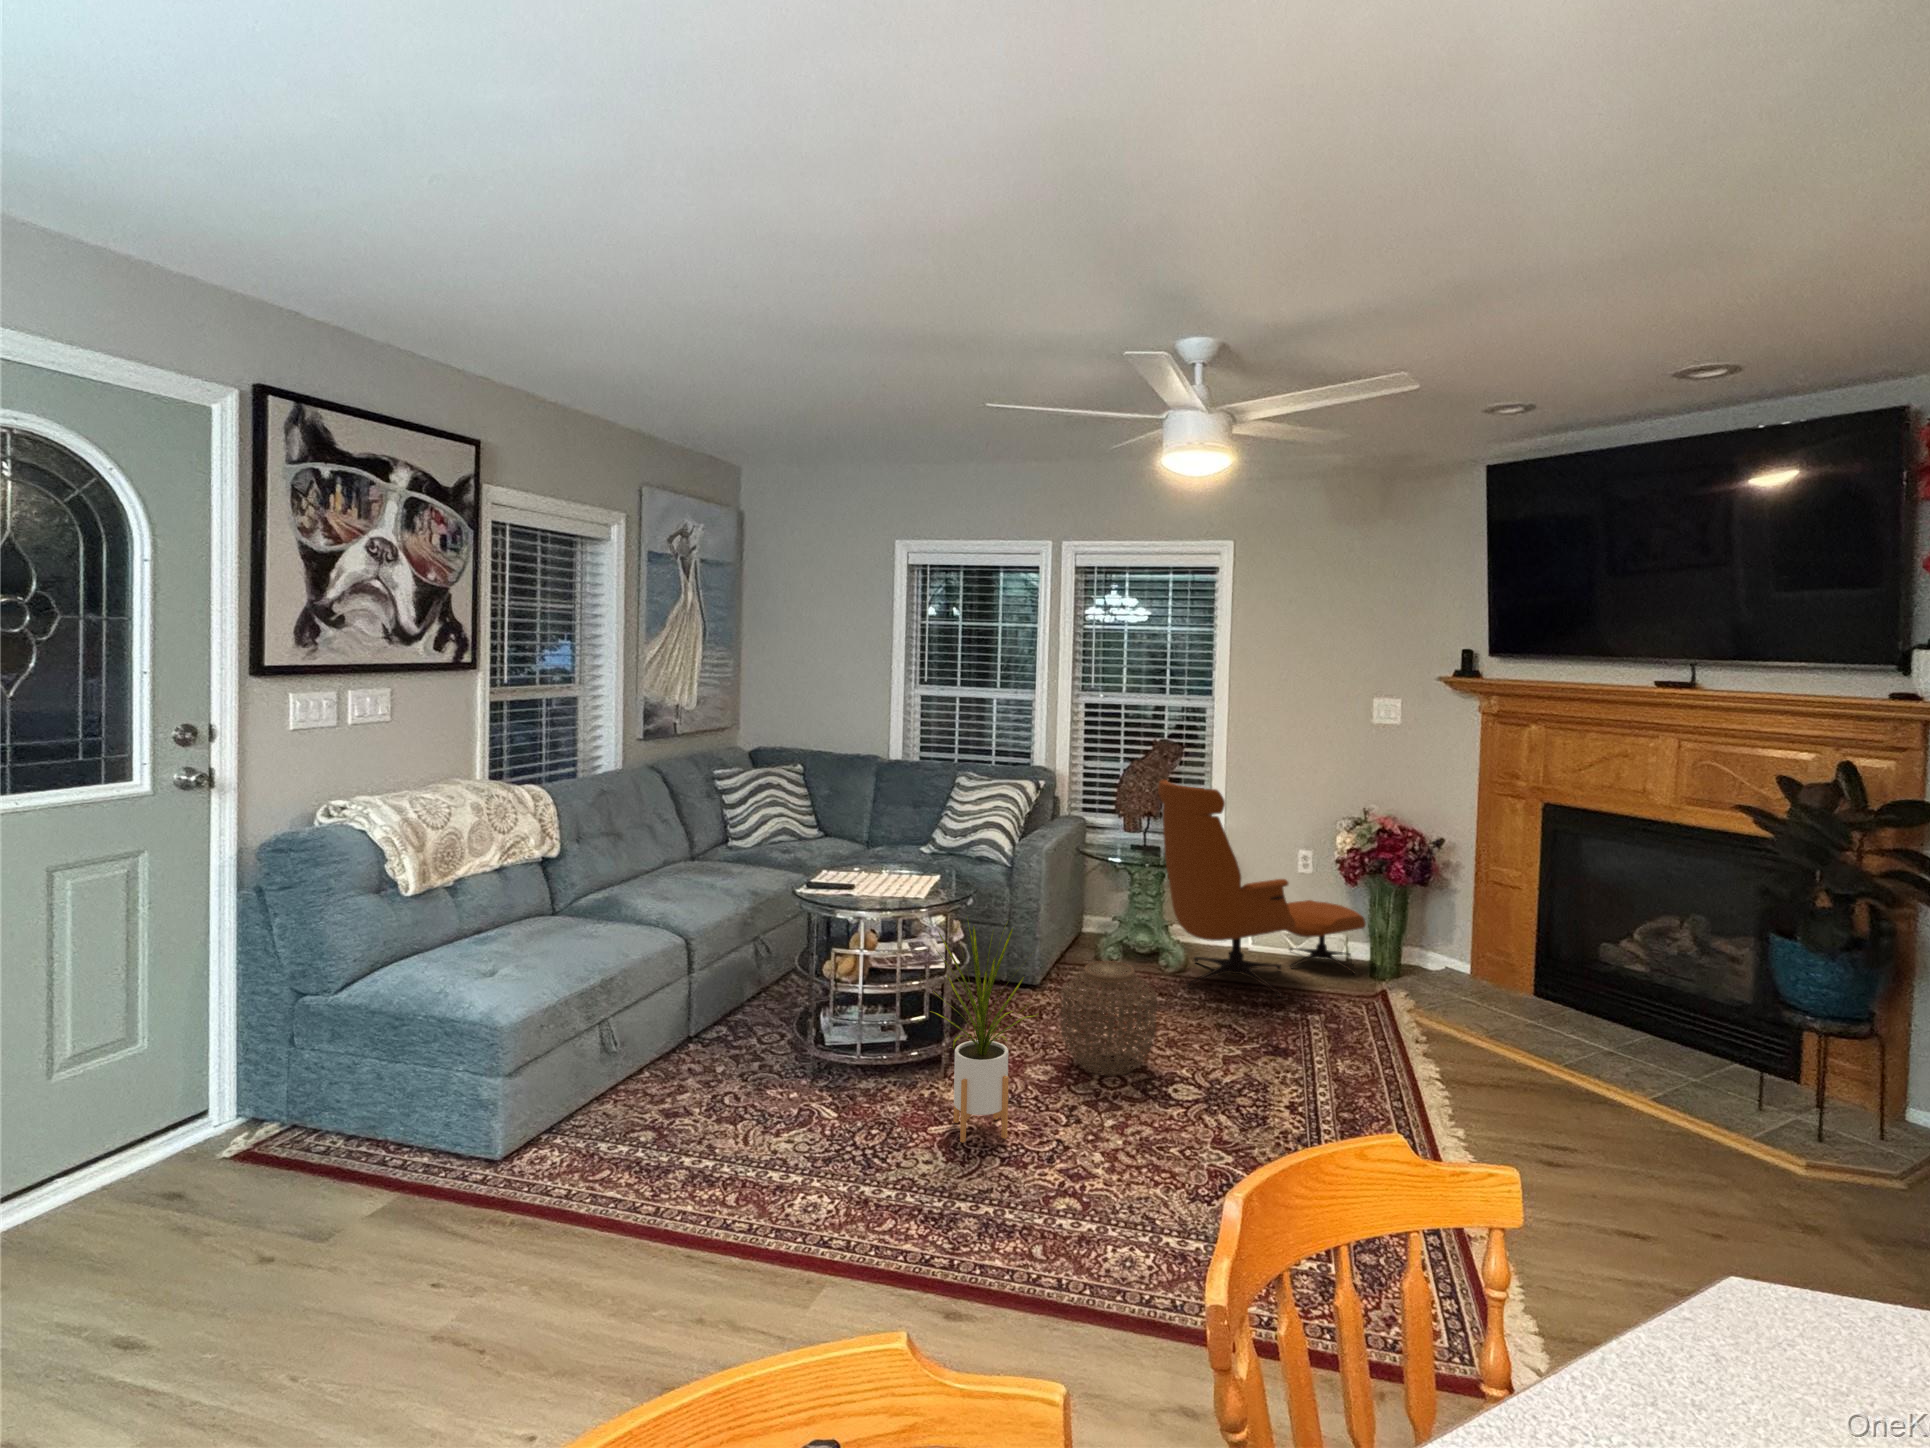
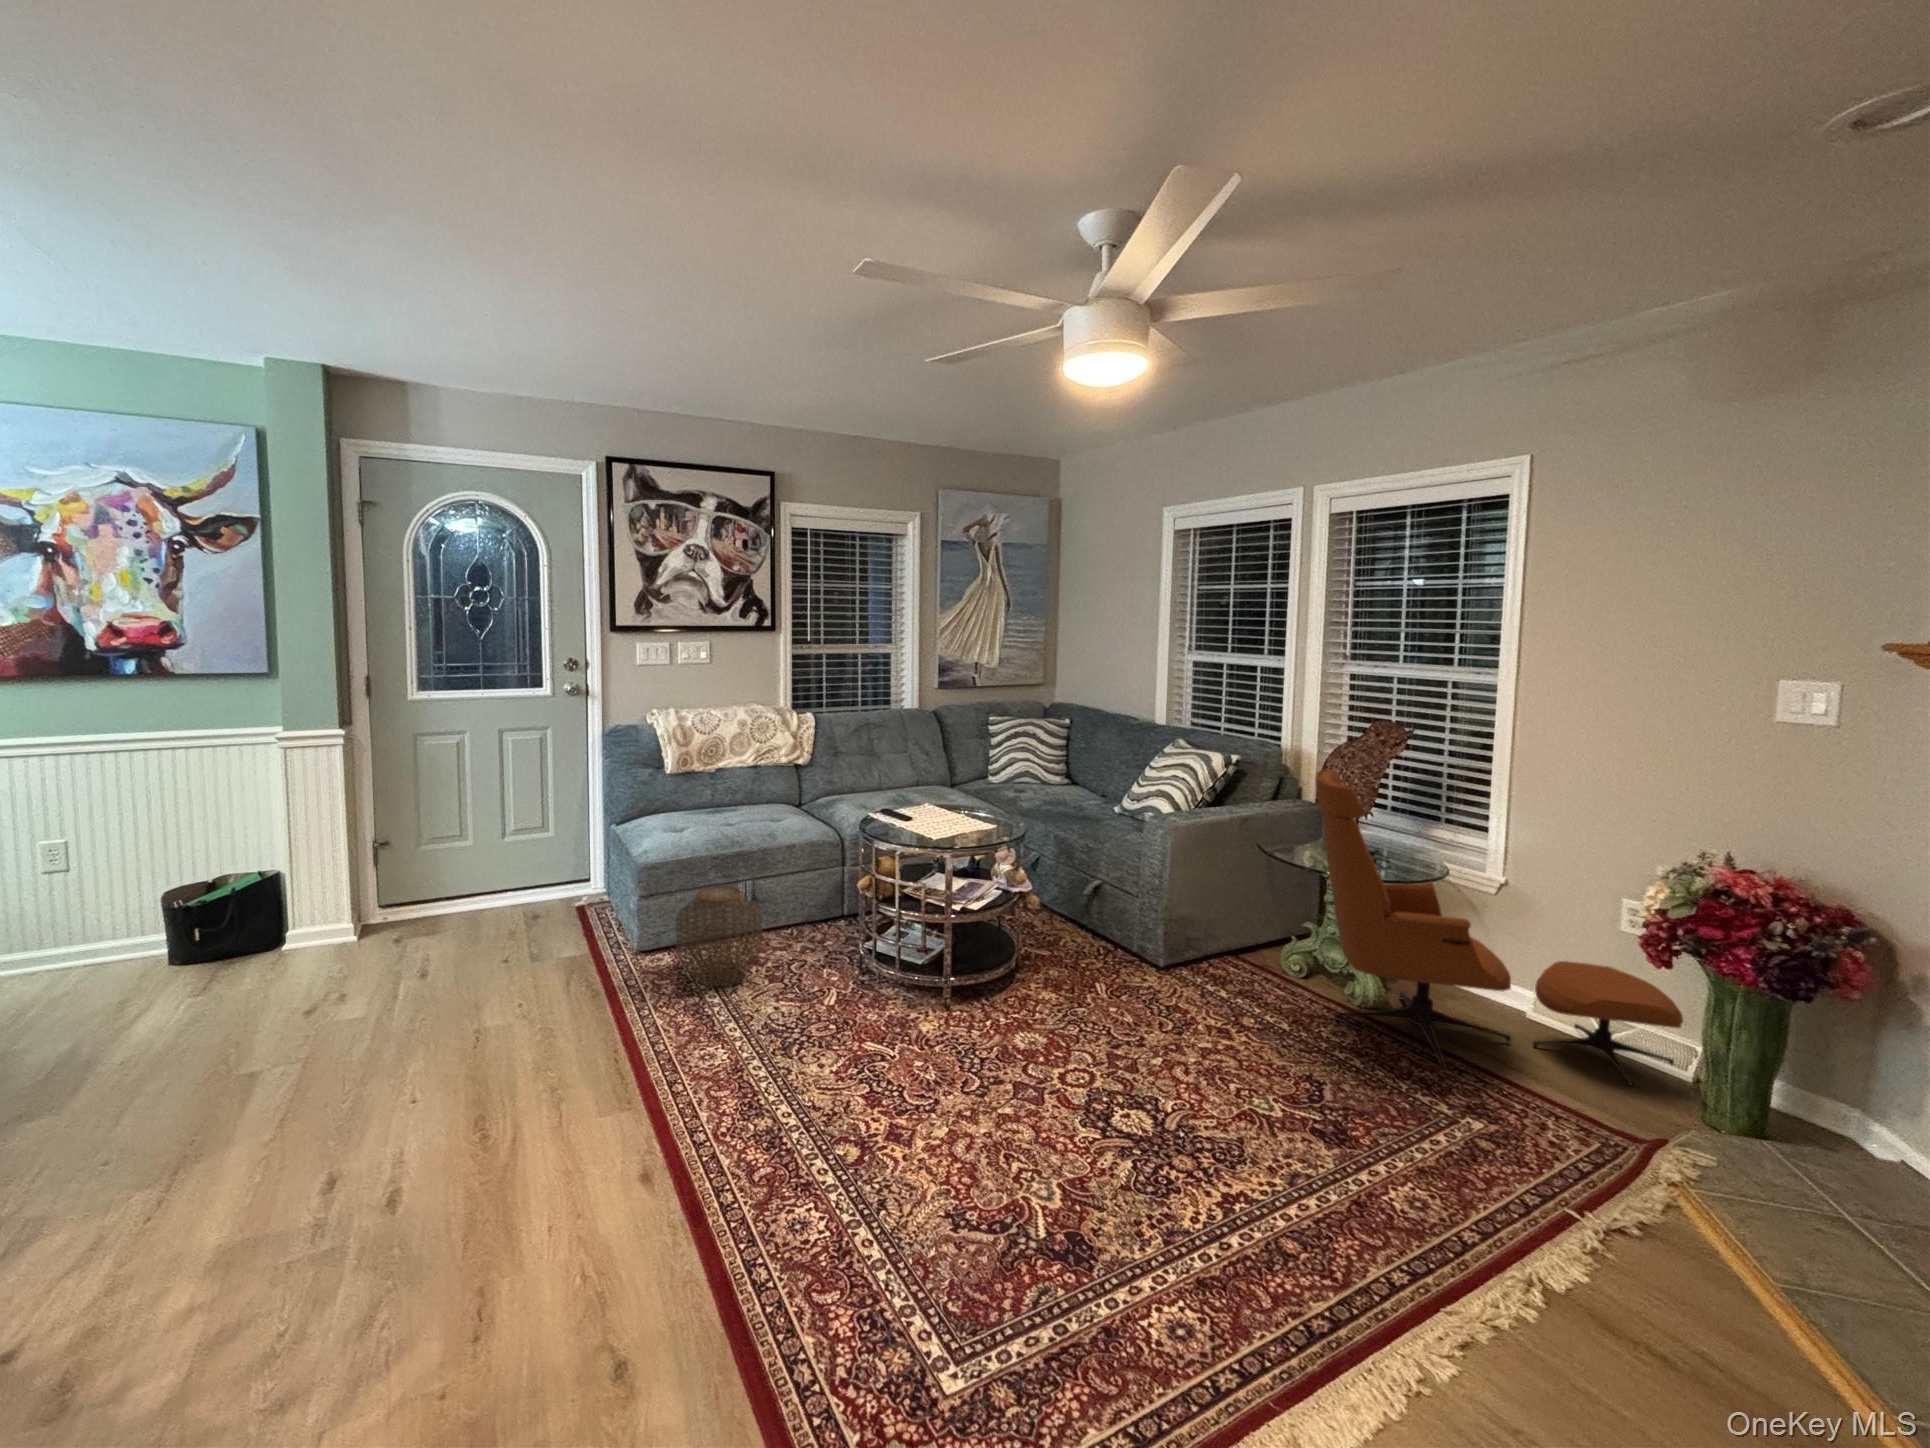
house plant: present [930,918,1038,1143] -> none [858,860,961,1069]
woven basket: present [1061,961,1156,1076] -> present [676,886,762,987]

